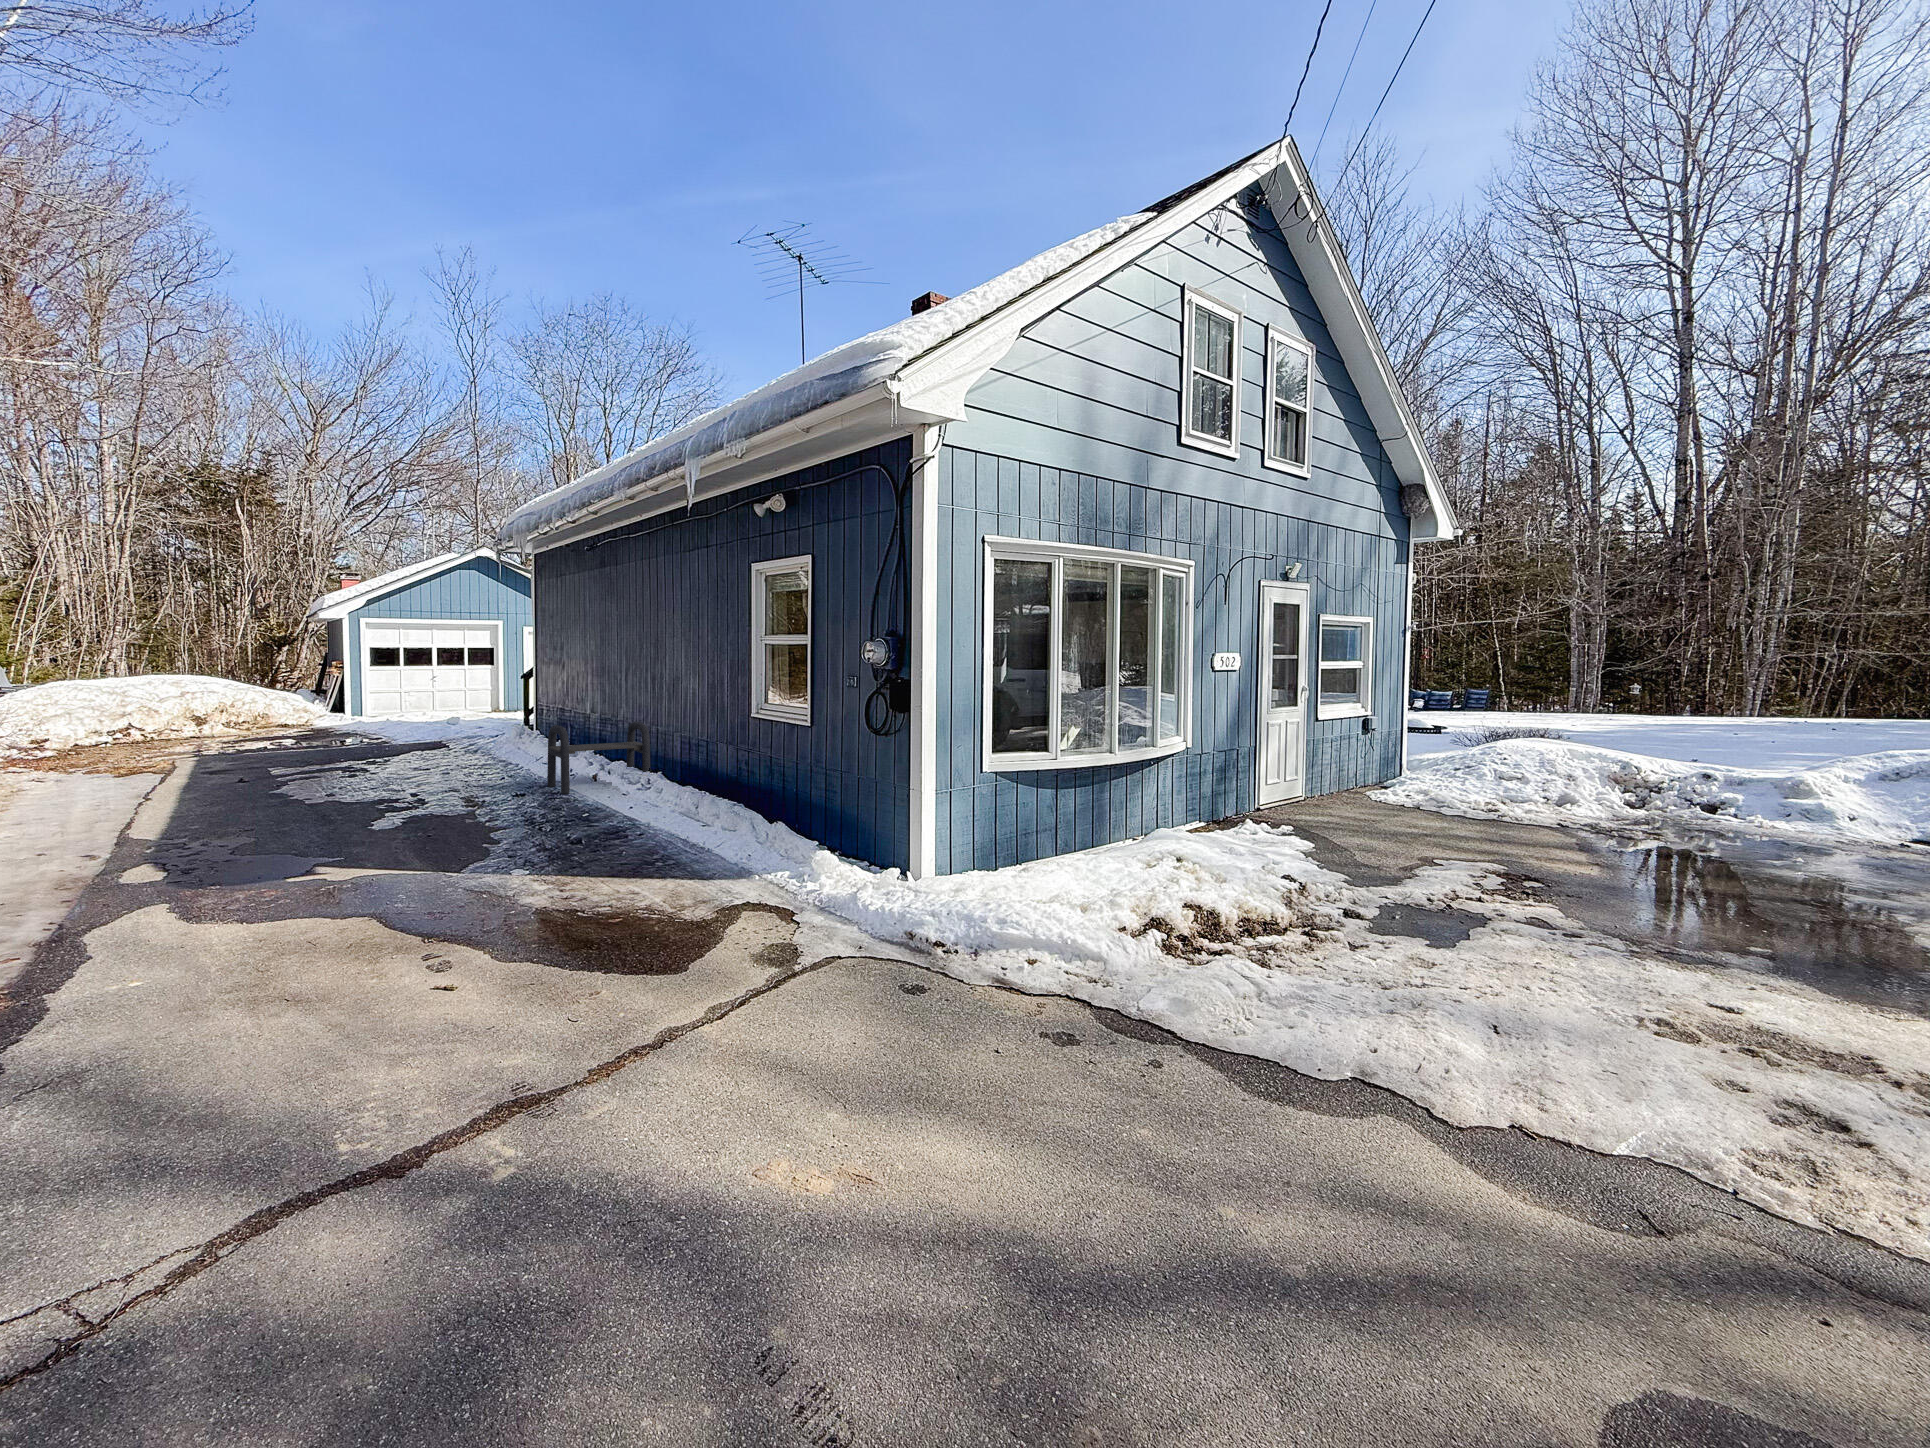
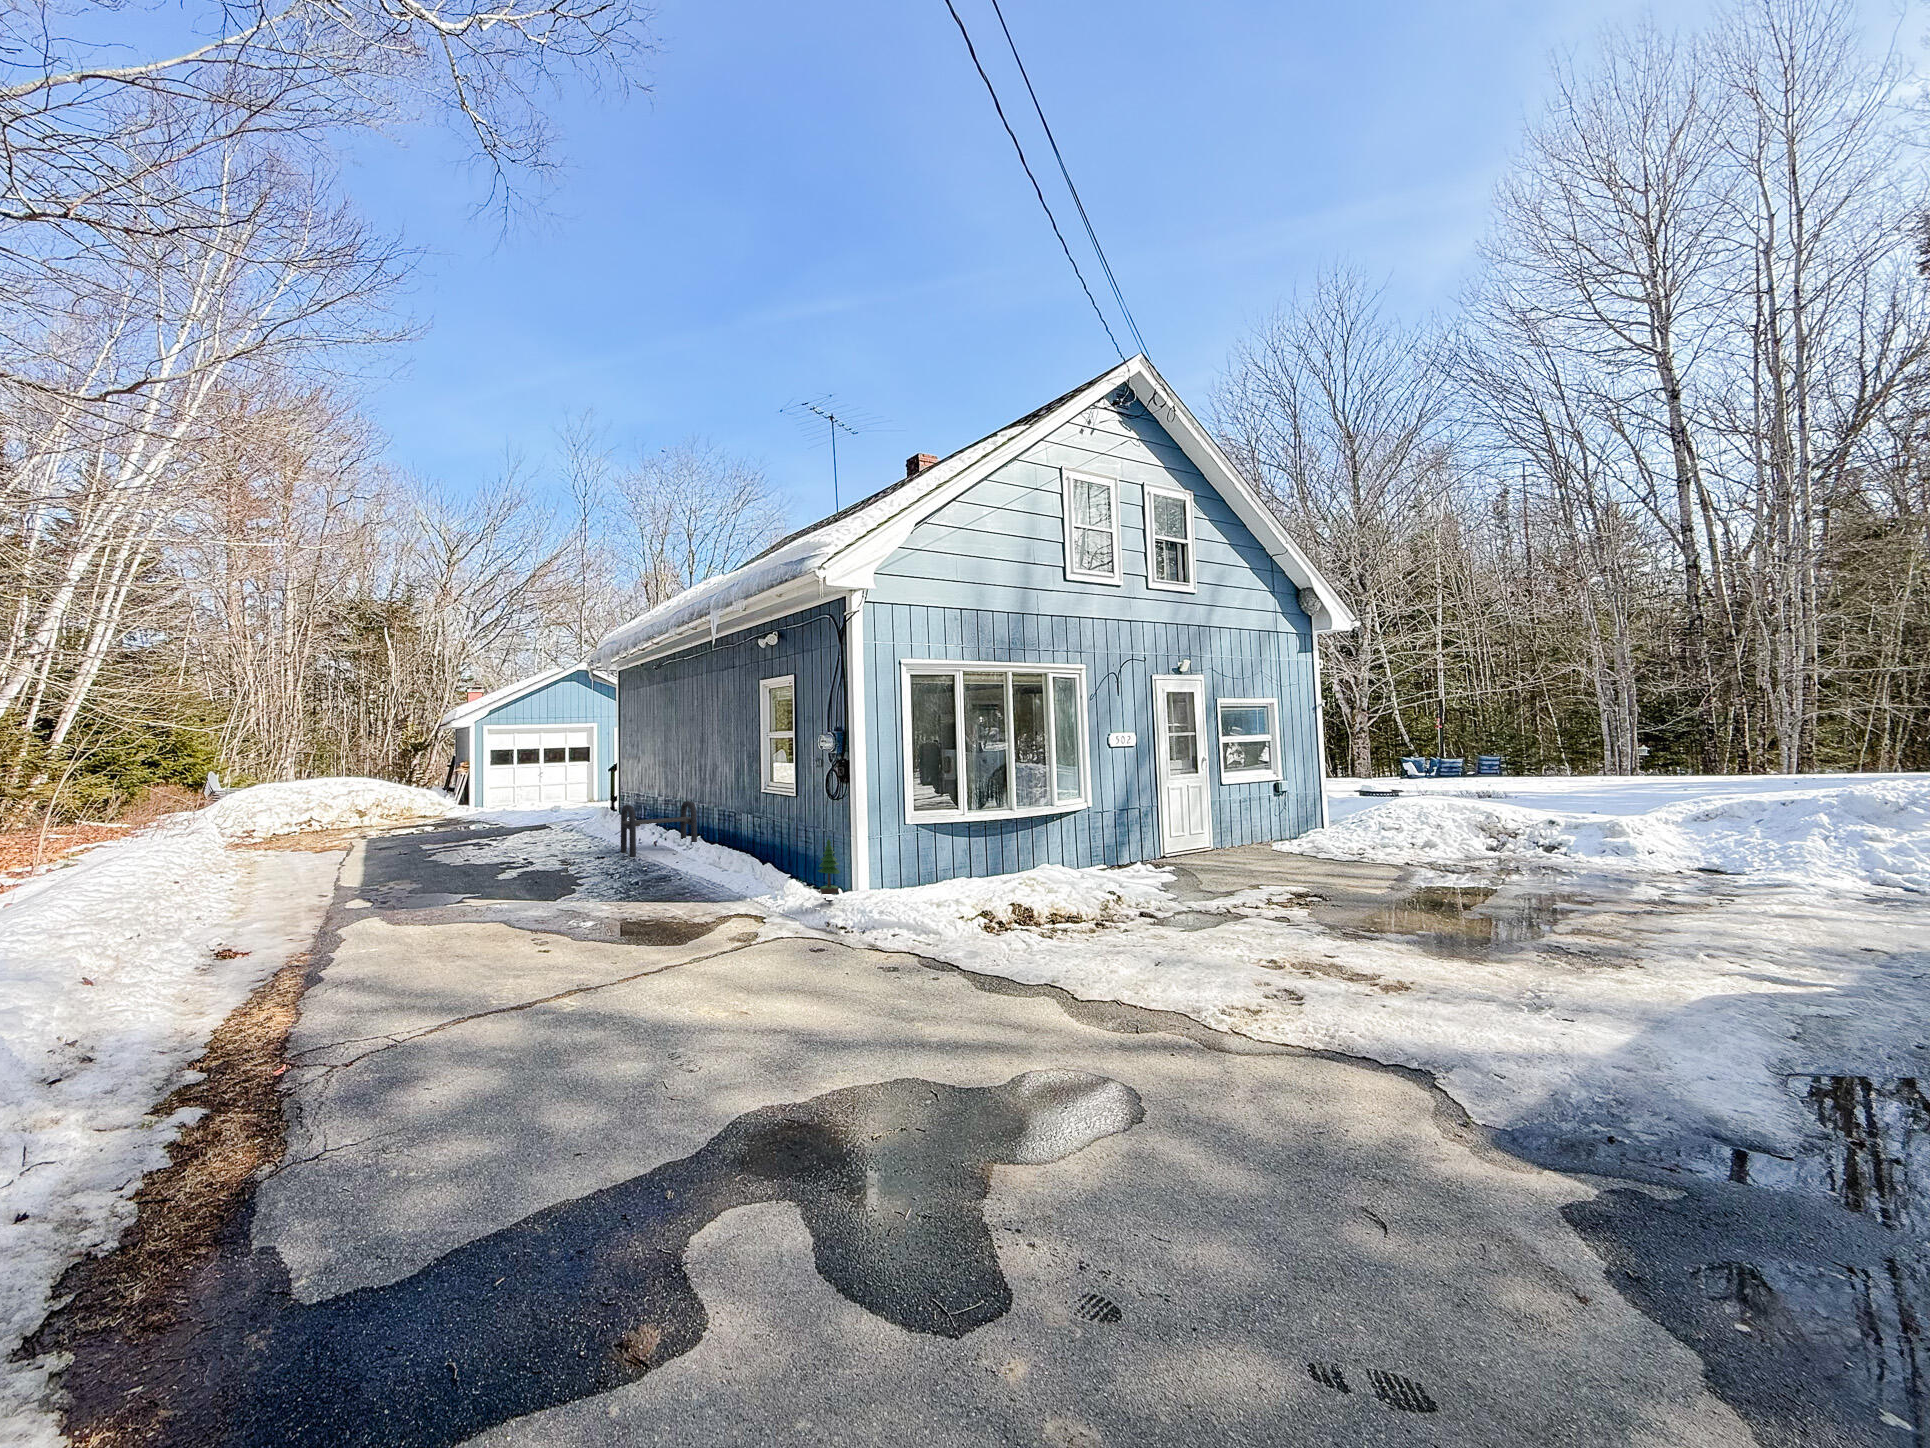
potted tree: none [858,789,891,881] -> present [818,838,840,903]

